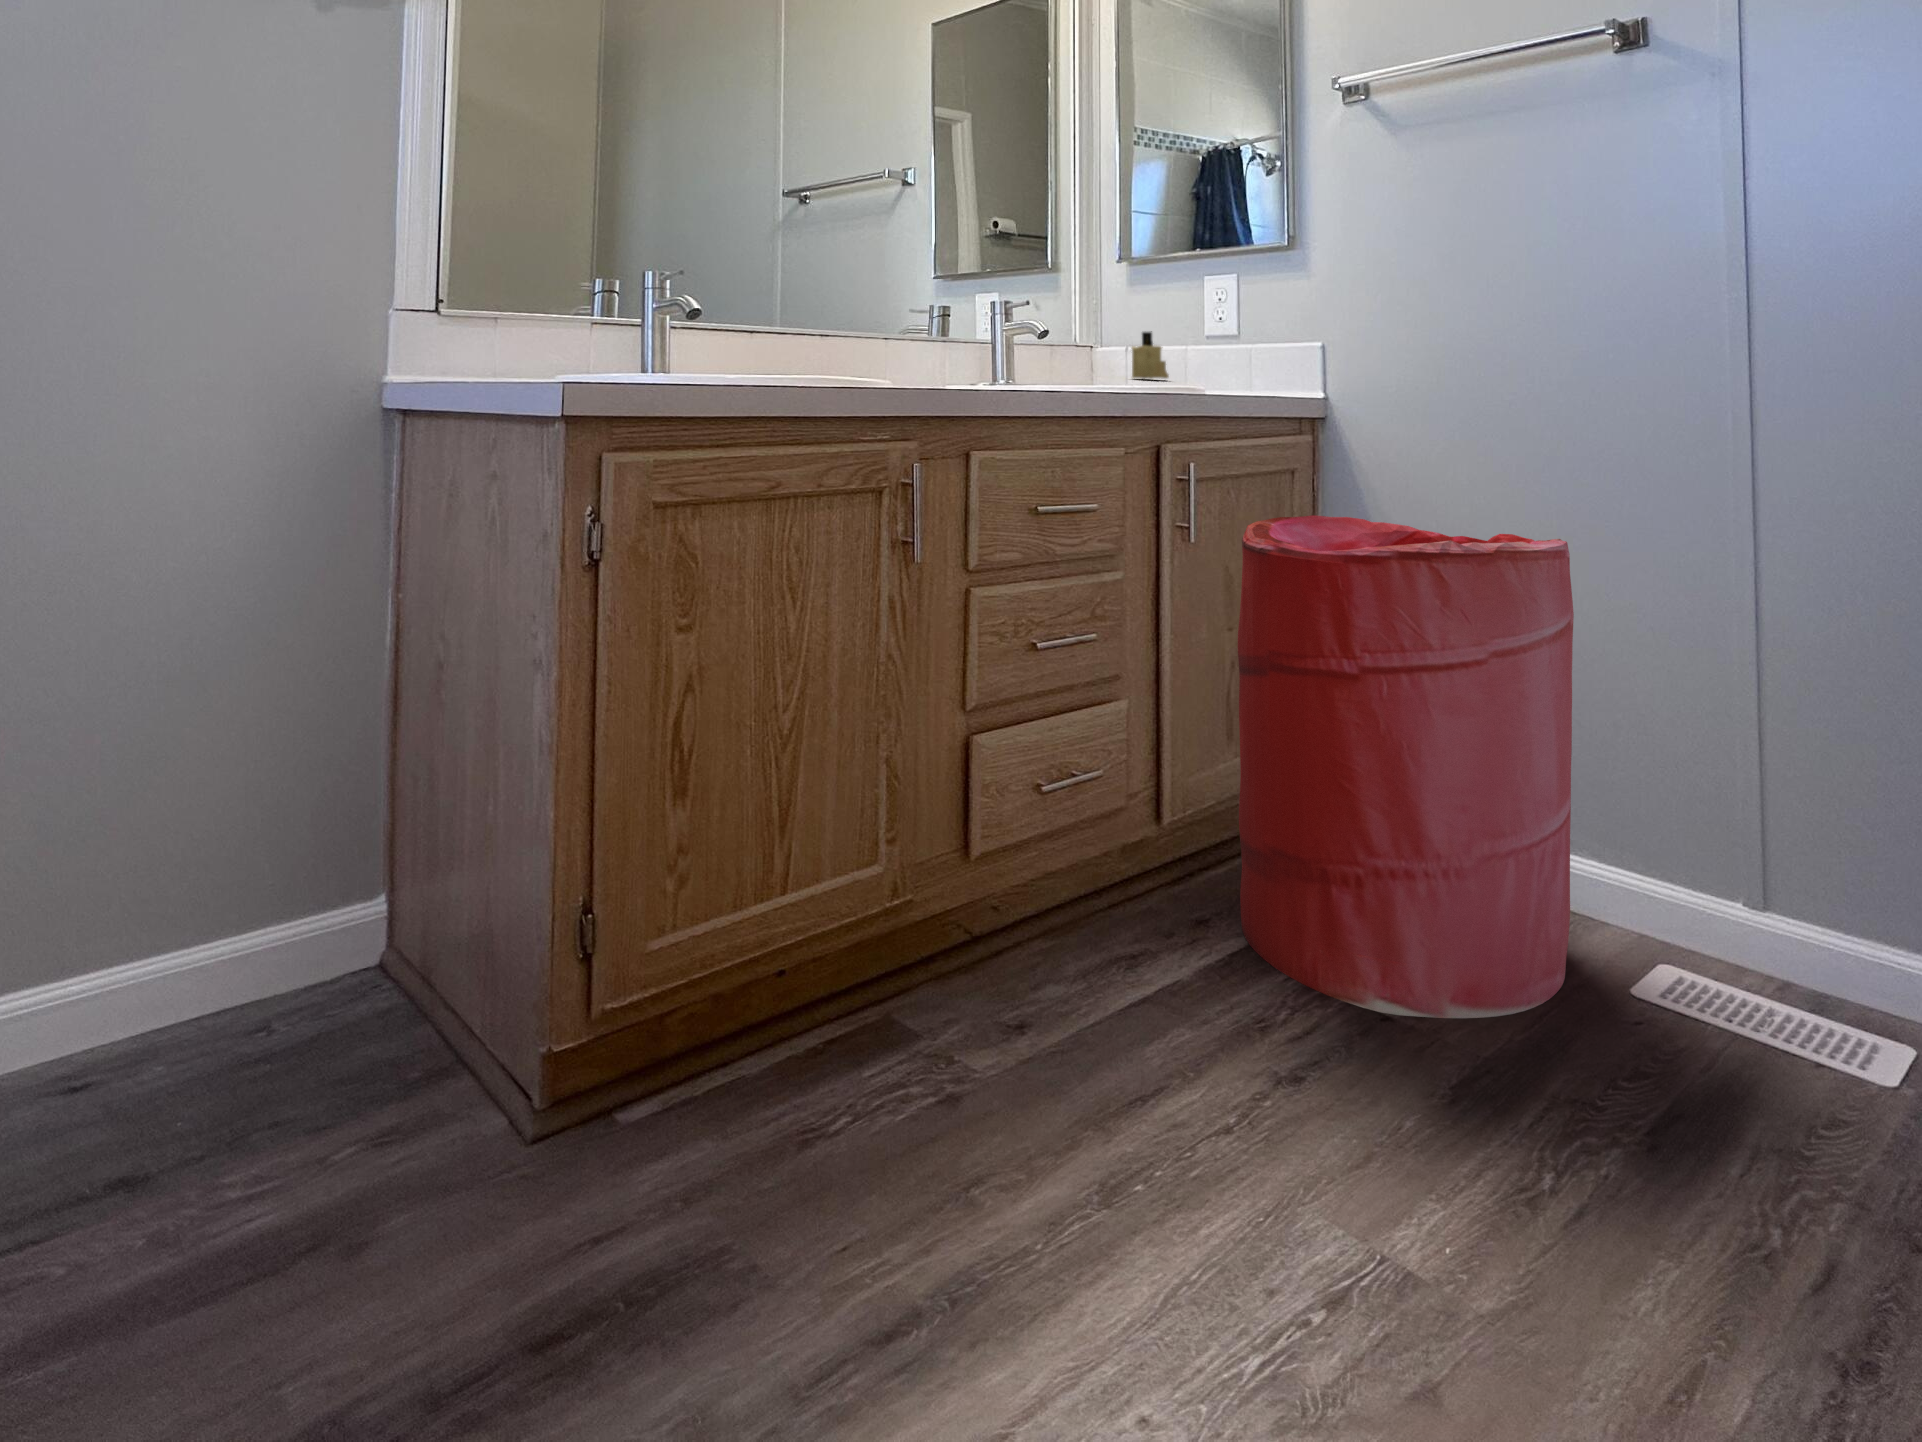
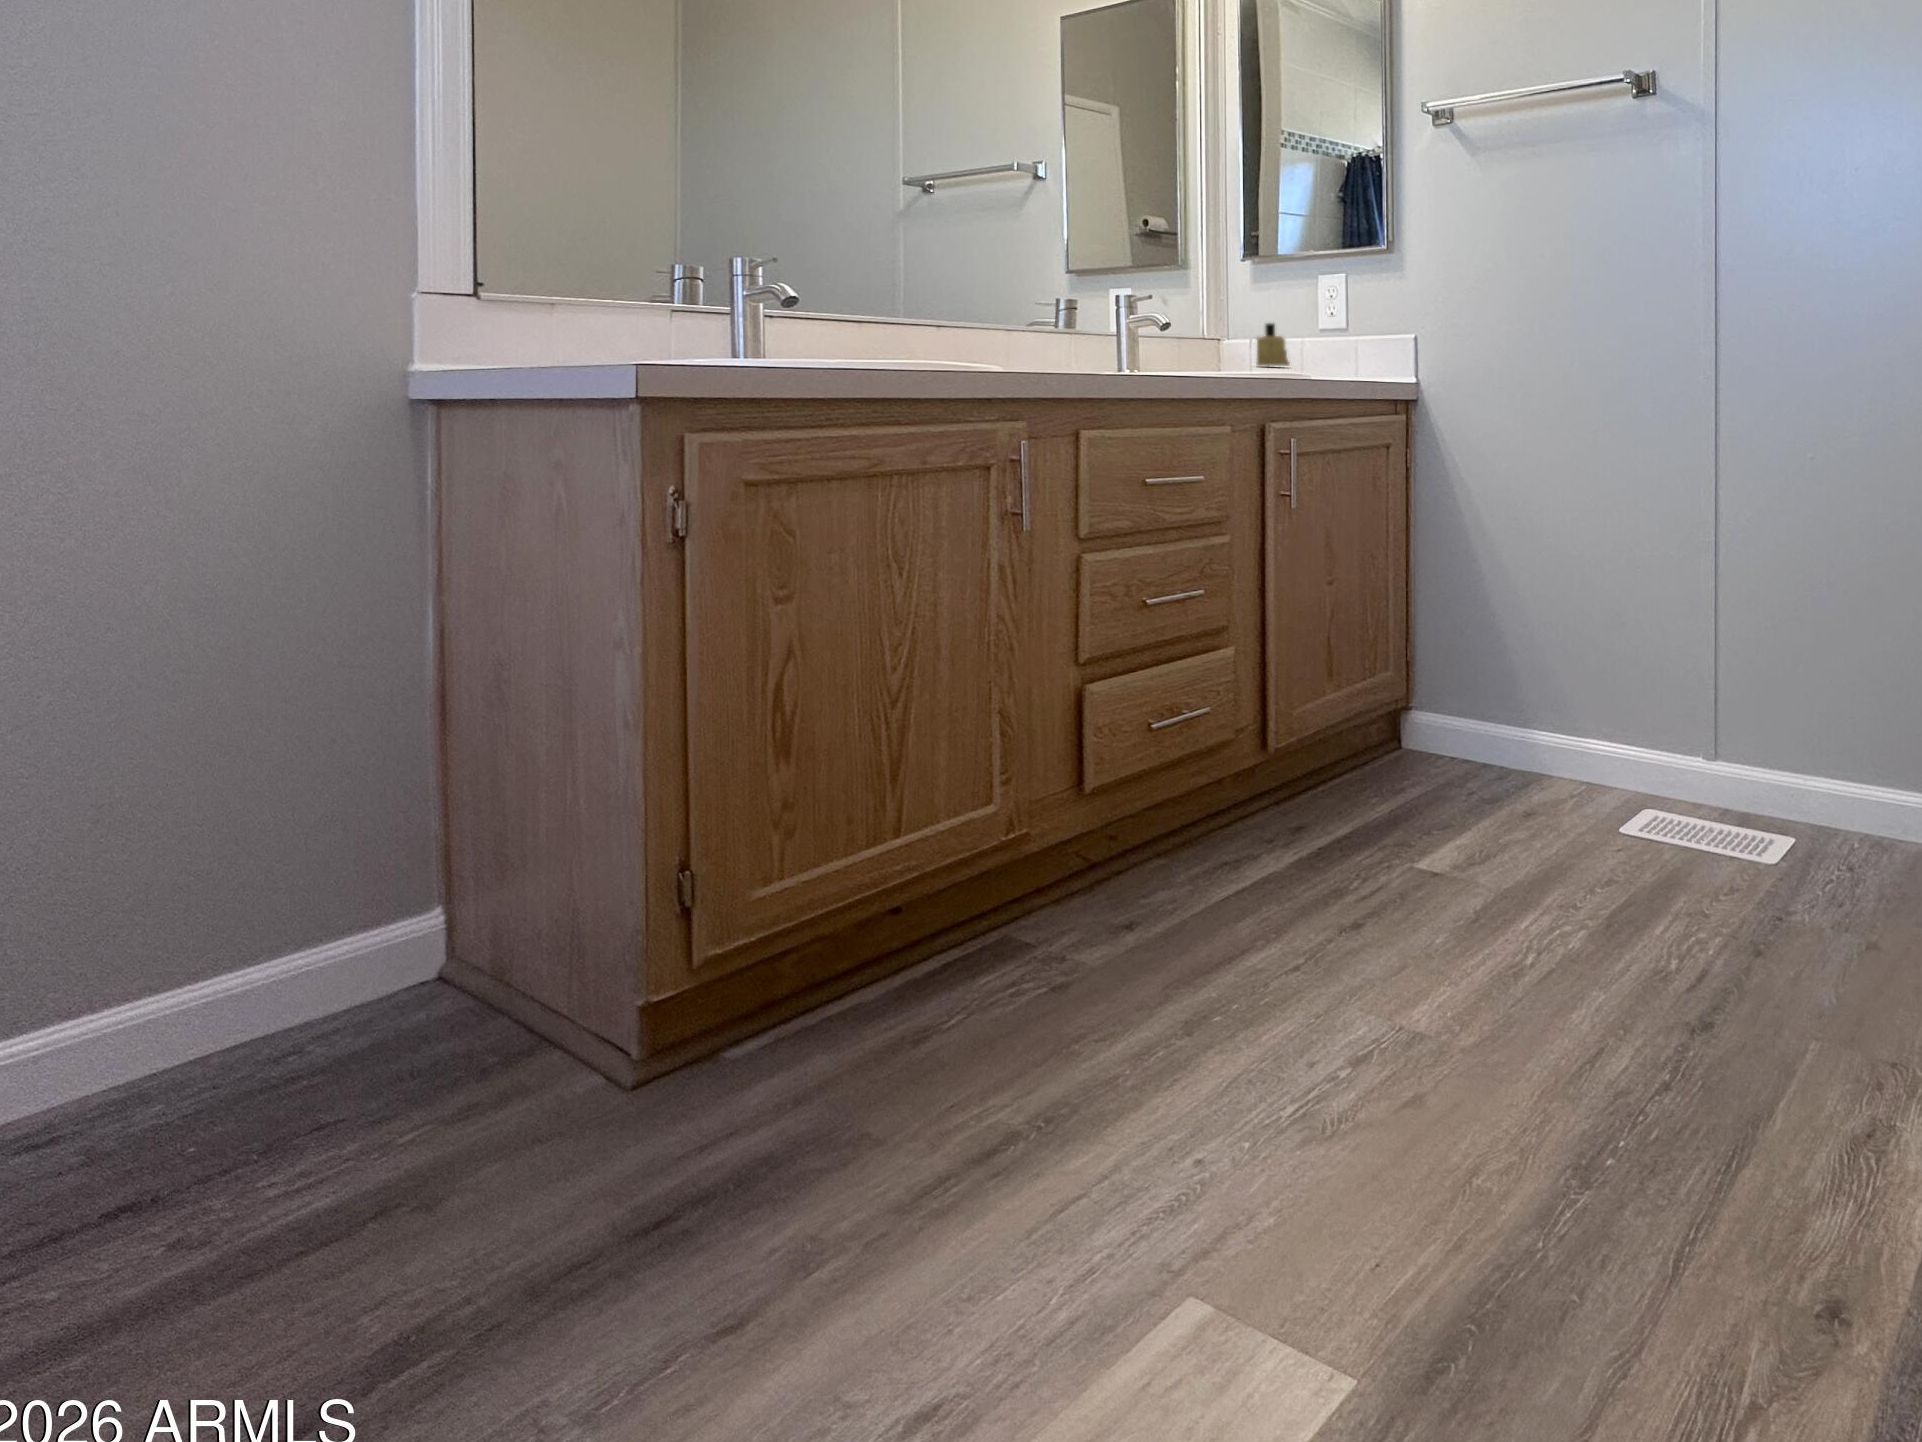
laundry hamper: present [1238,515,1574,1018] -> none [1333,479,1585,869]

